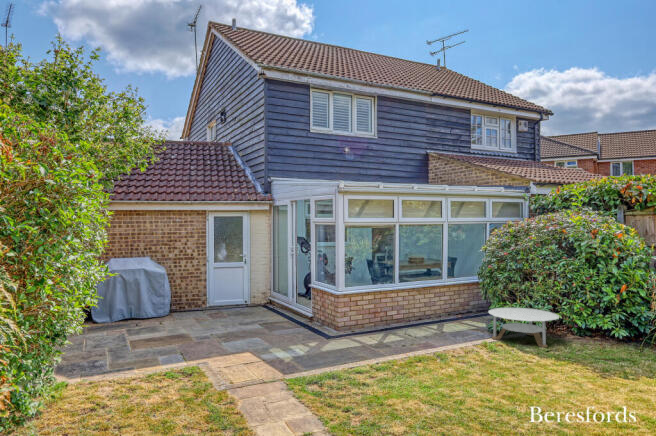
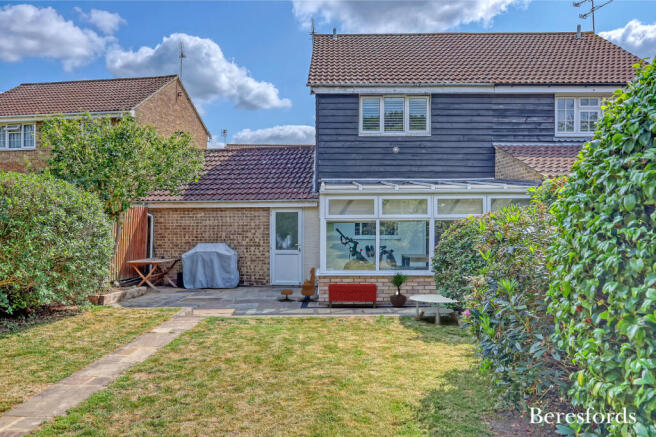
potted tree: none [415,281,440,324] -> present [390,272,407,307]
lounge chair: none [276,284,326,335] -> present [279,267,318,303]
bench: none [351,299,415,337] -> present [328,284,377,309]

